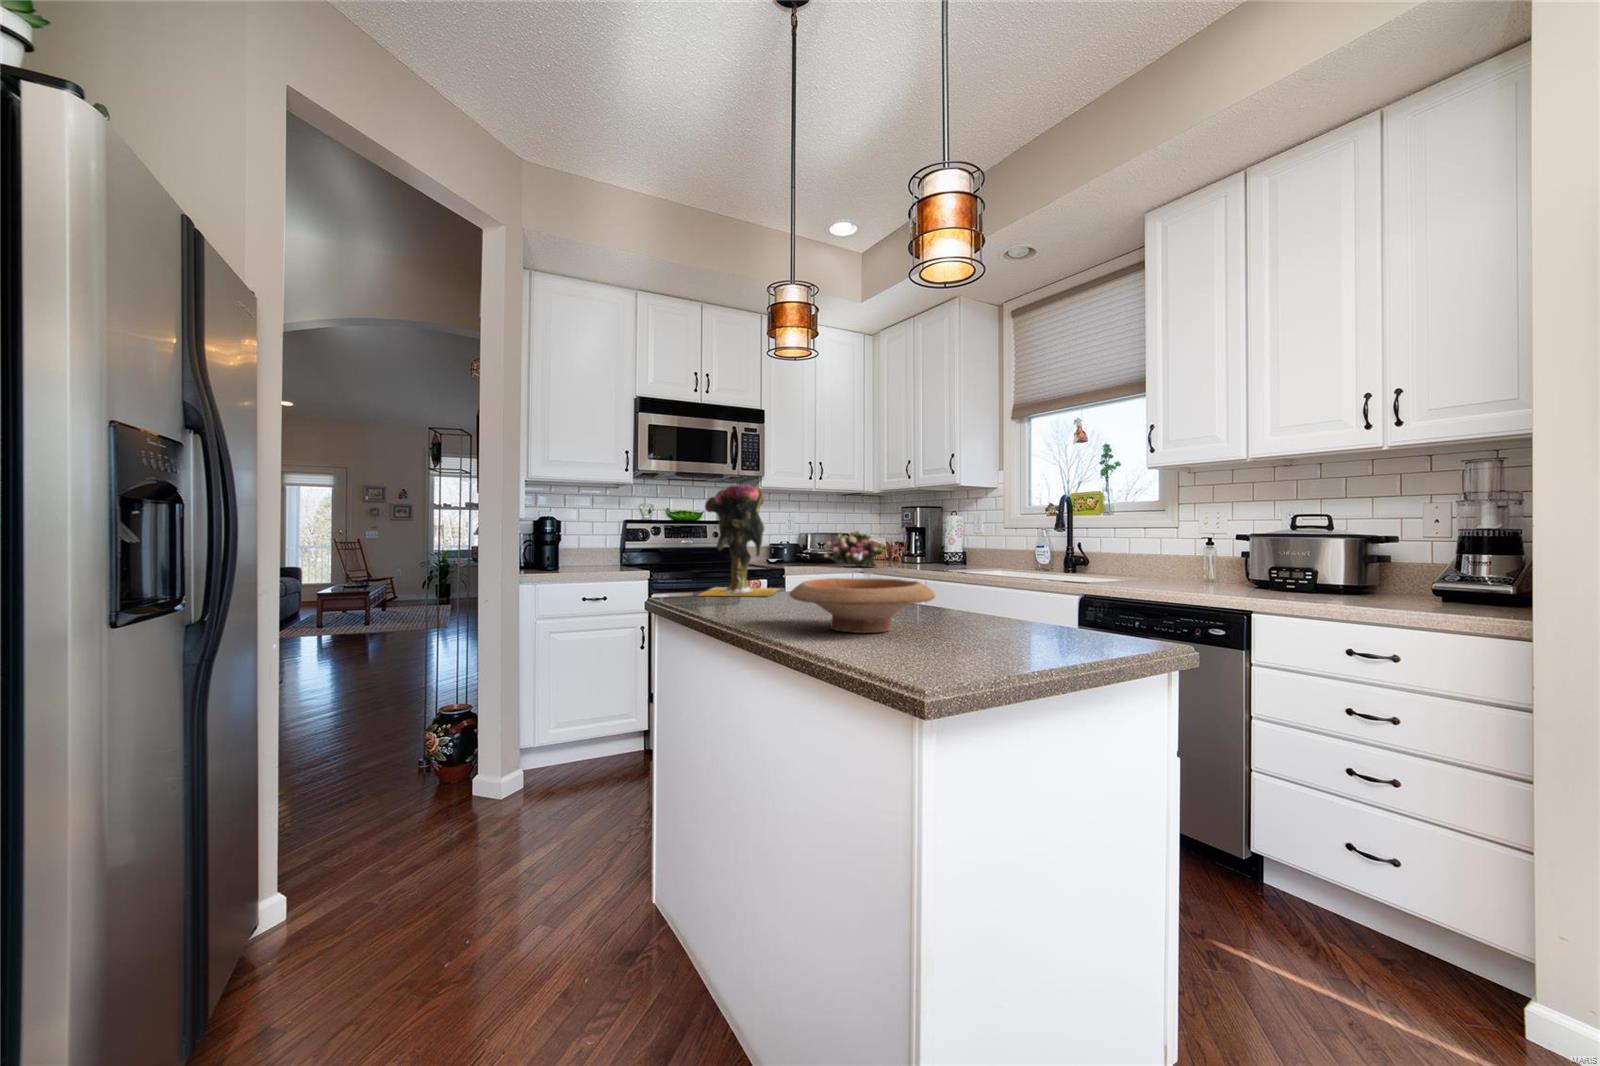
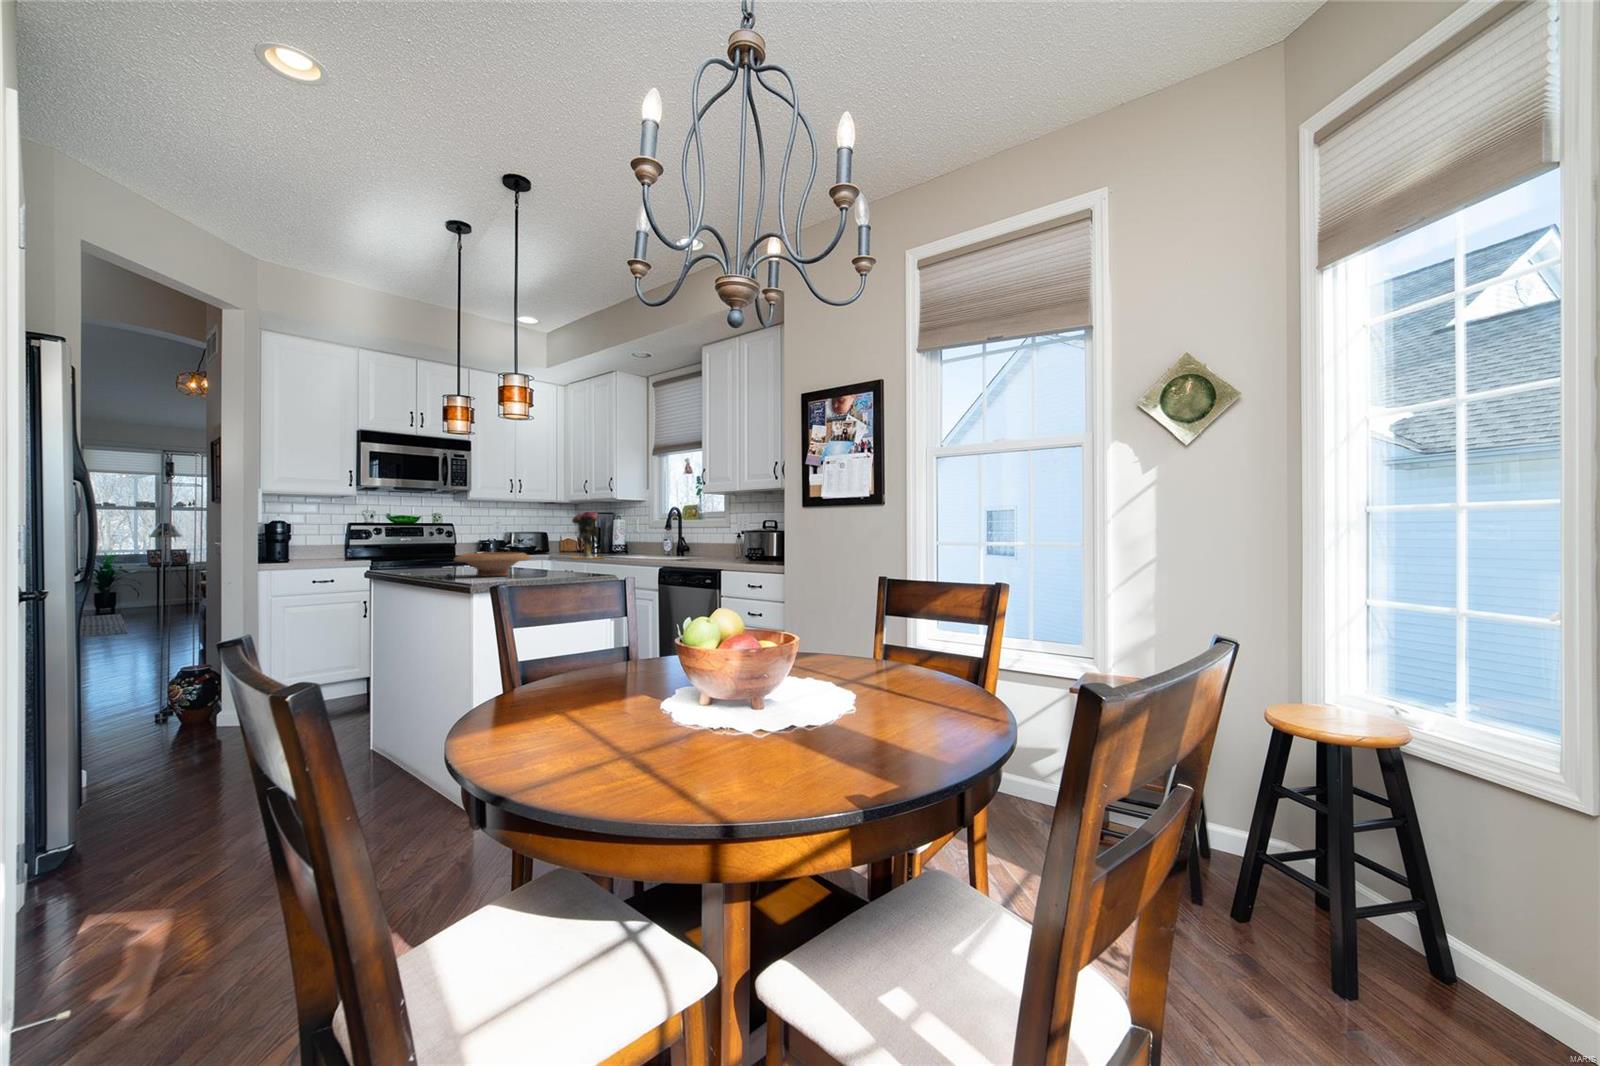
vase: present [699,484,778,596] -> present [572,512,601,559]
flower arrangement: present [824,530,886,567] -> none [520,530,568,557]

